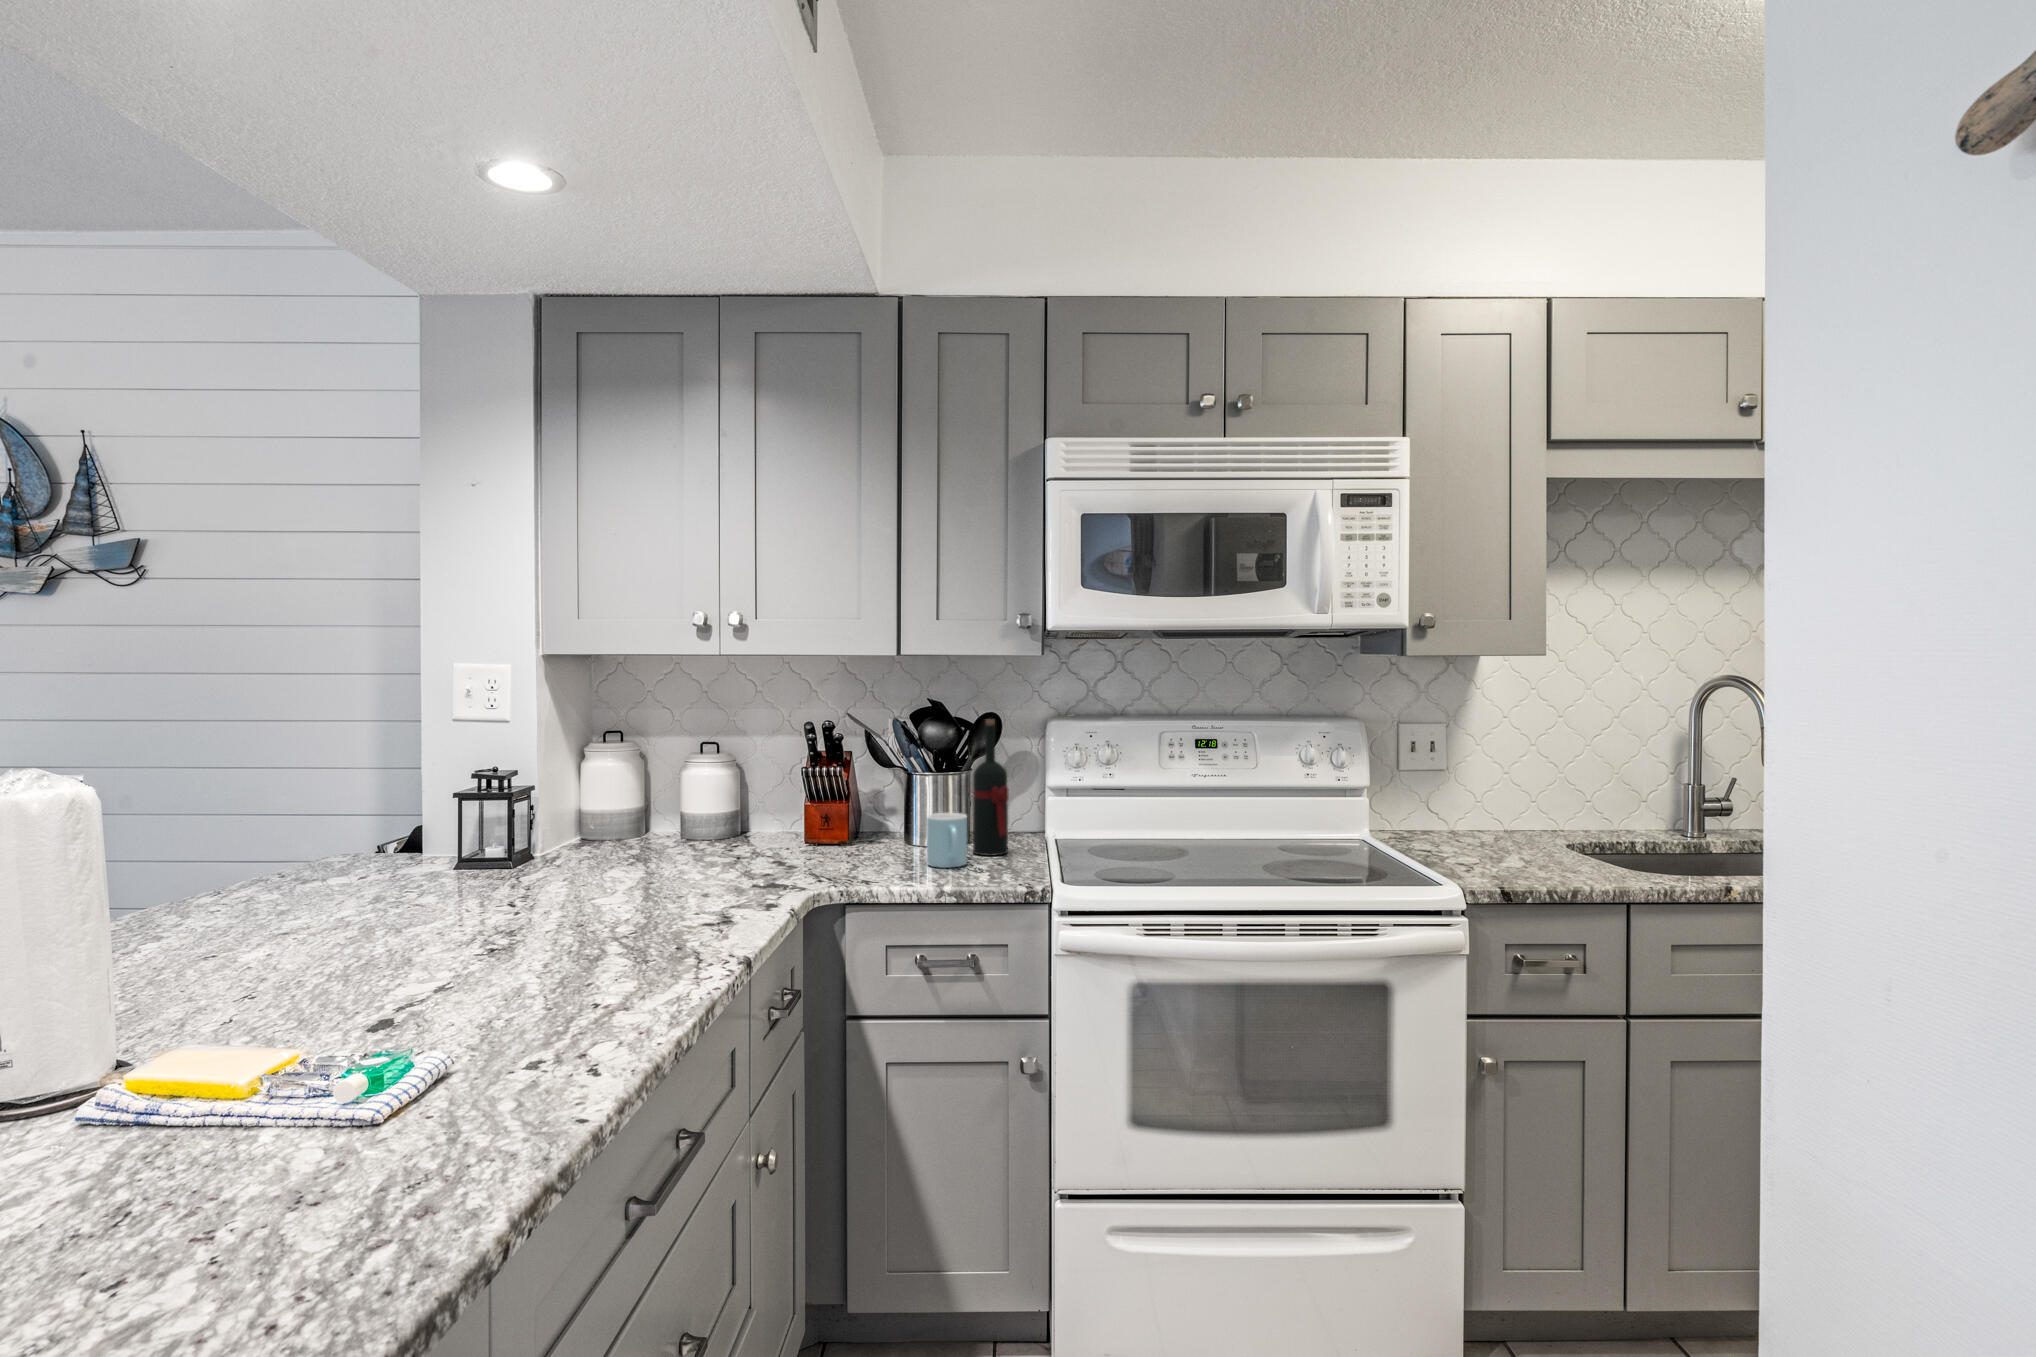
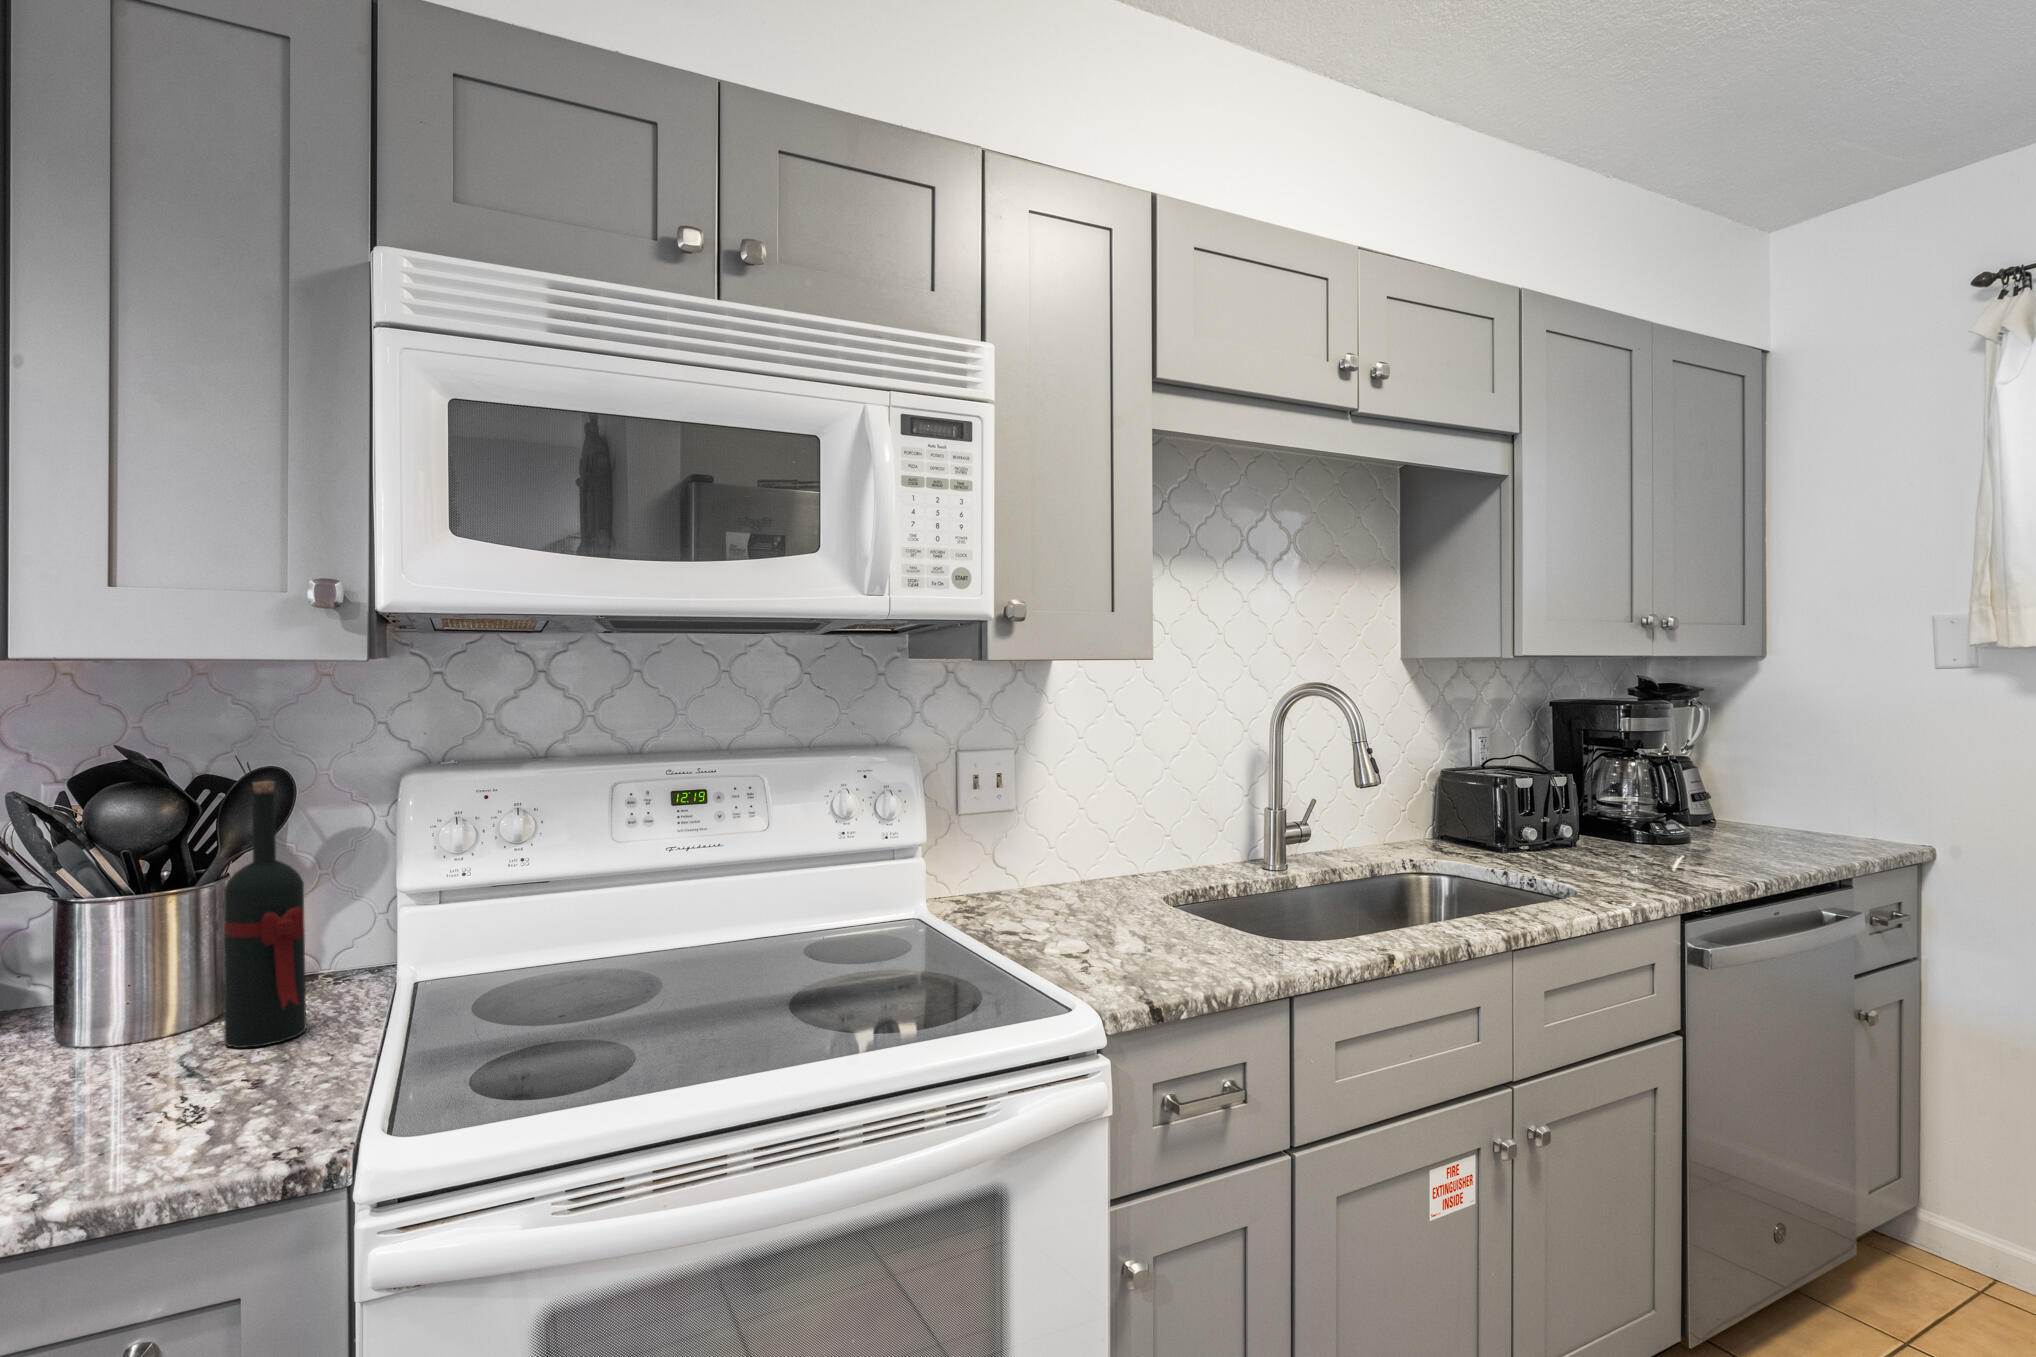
mug: present [927,813,967,868] -> none [76,980,188,1110]

